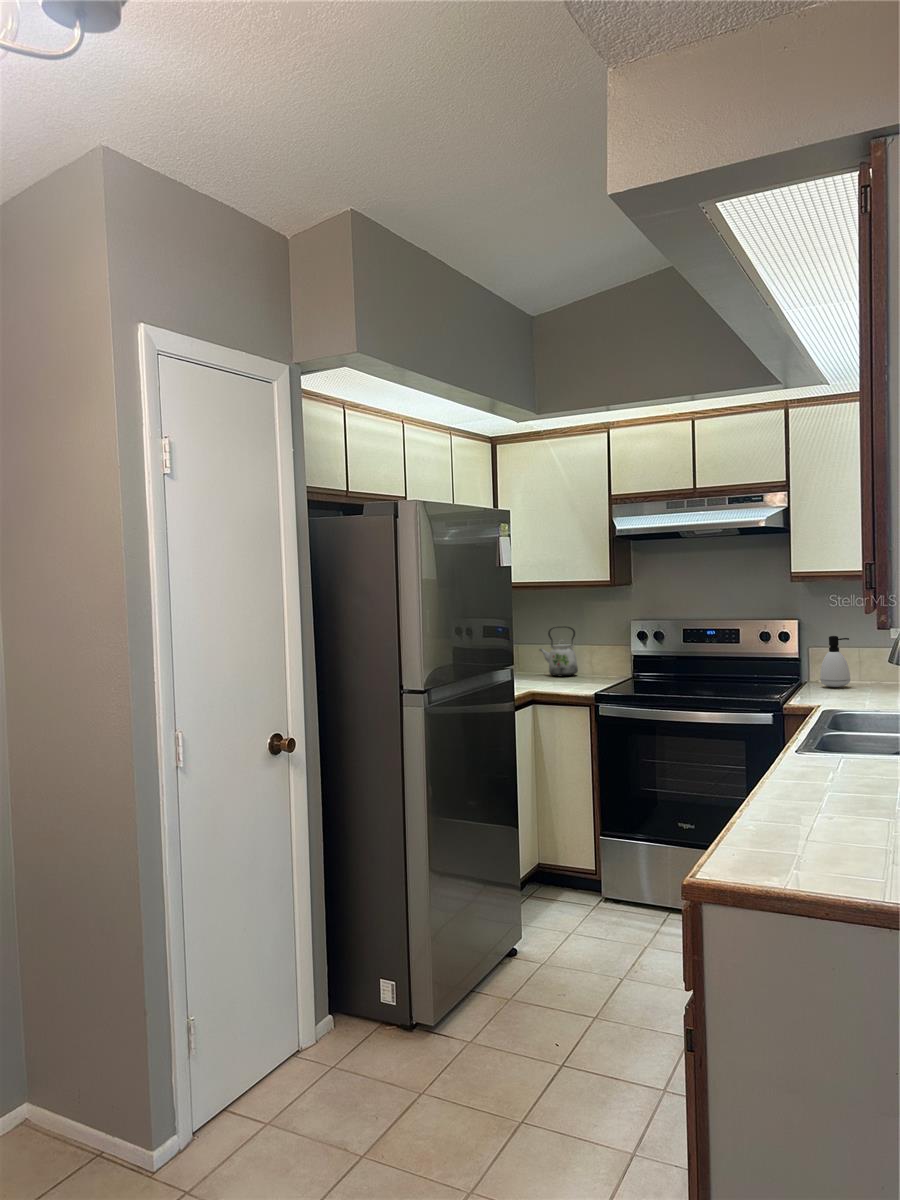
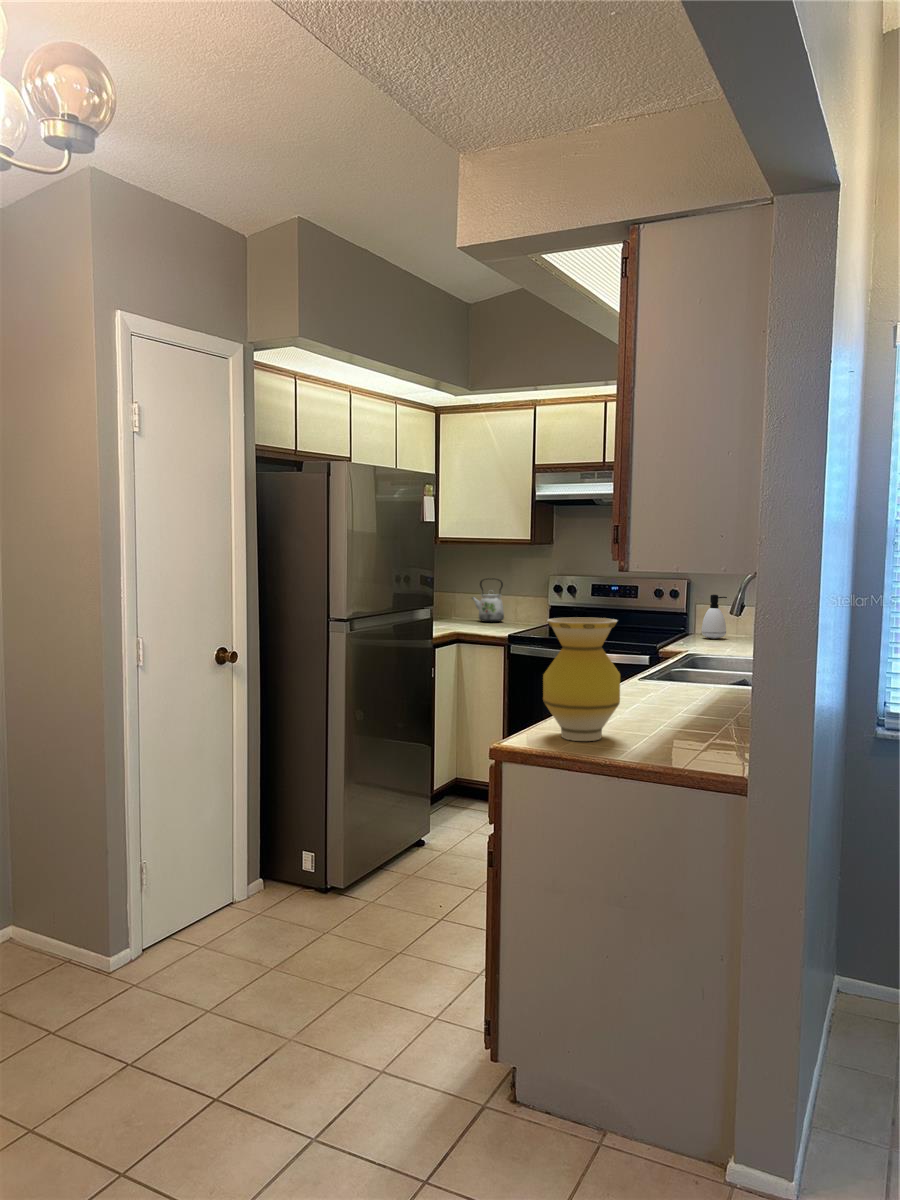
vase: none [748,693,864,872] -> present [543,617,620,741]

